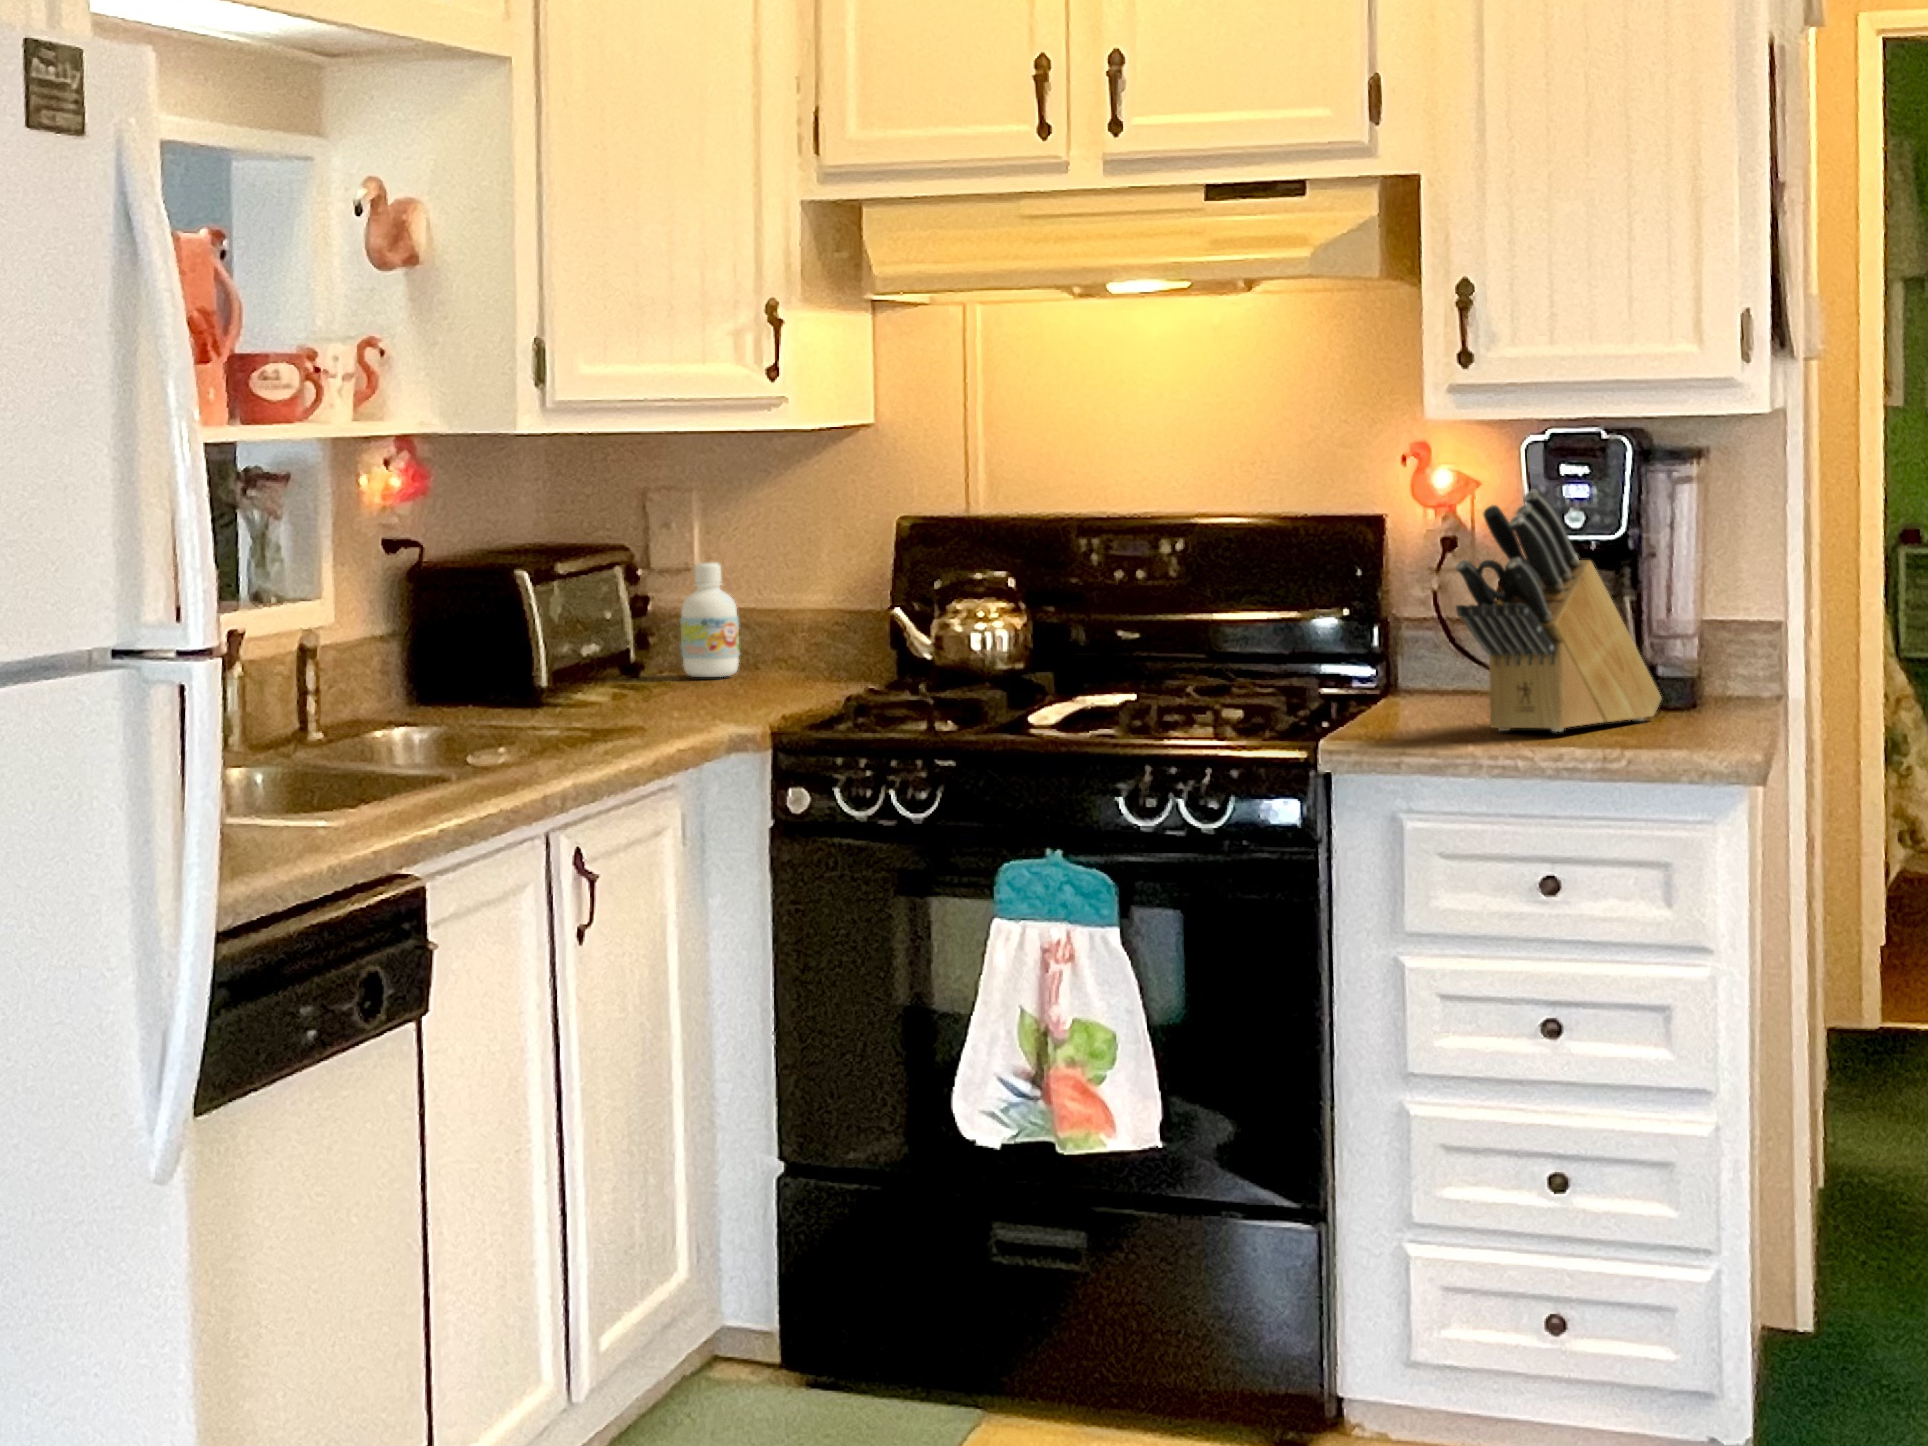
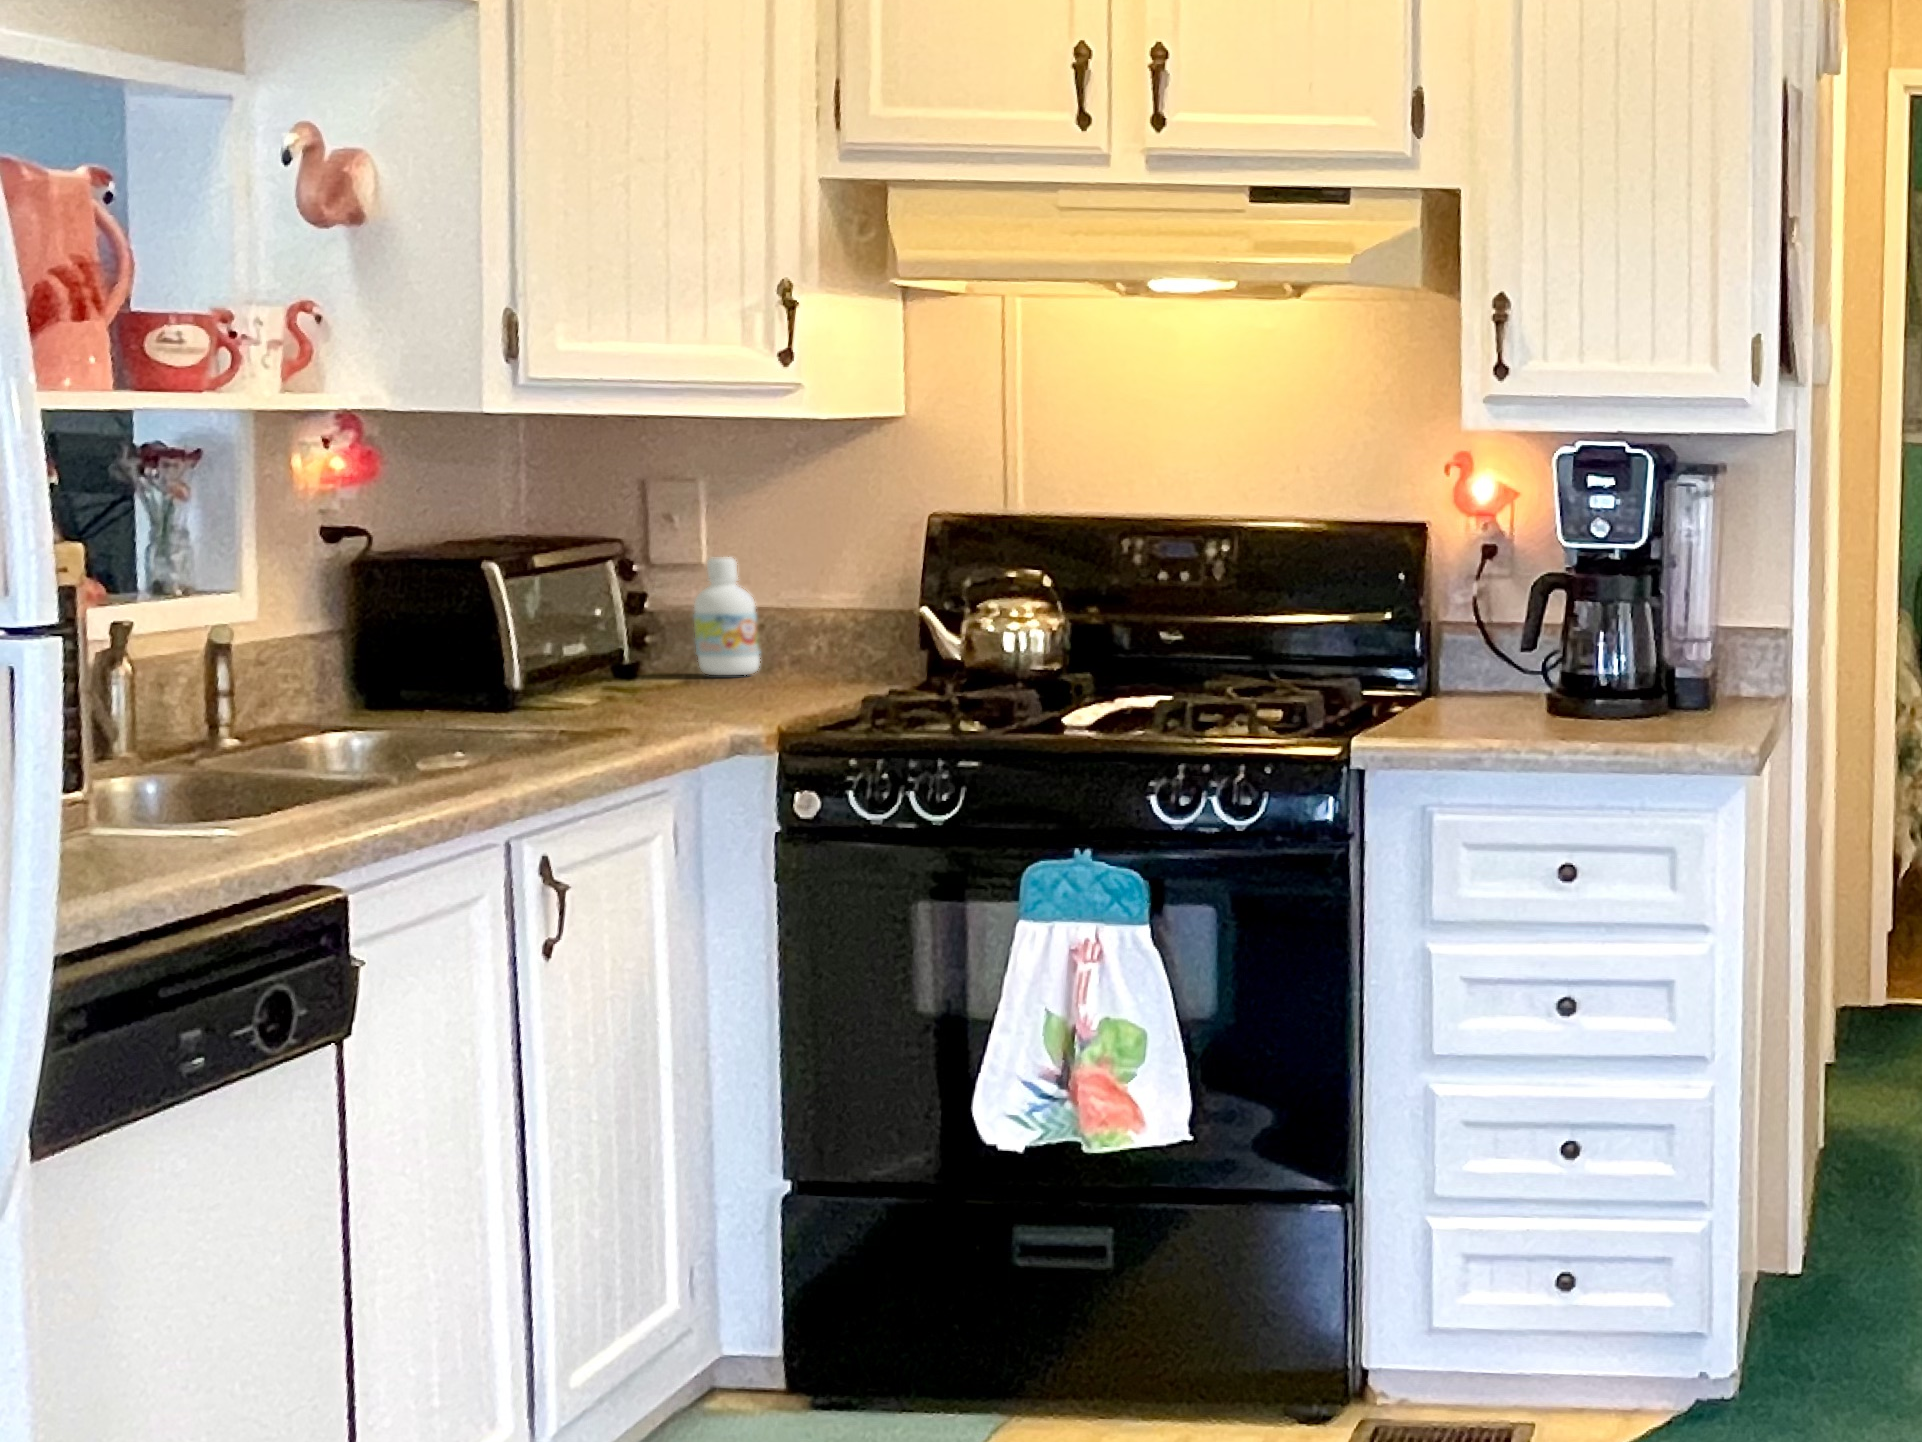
knife block: present [1456,490,1662,732] -> none [1476,494,1682,731]

